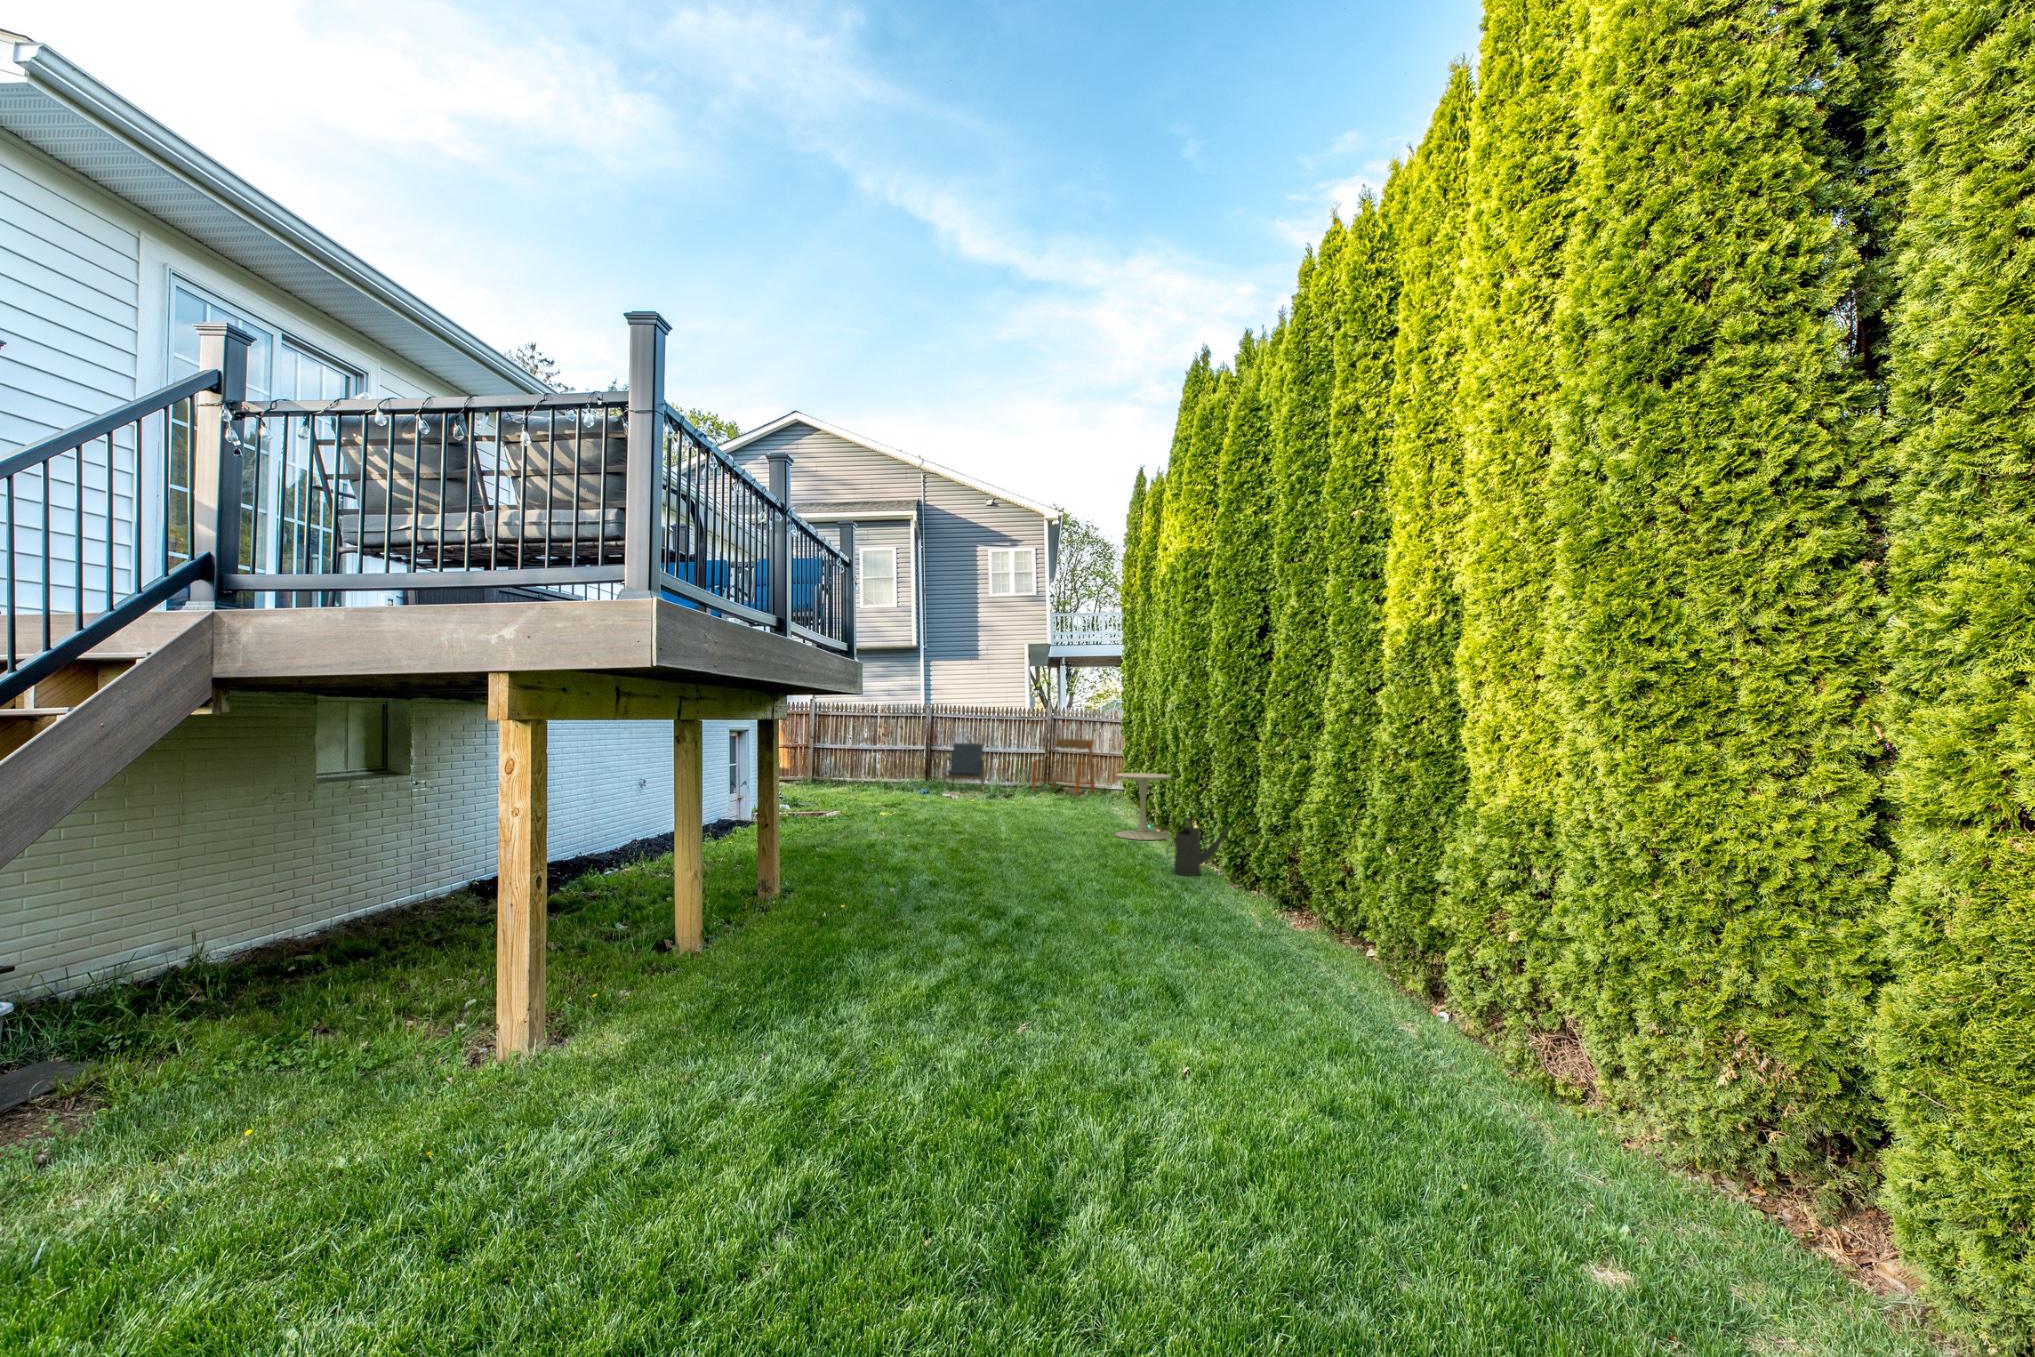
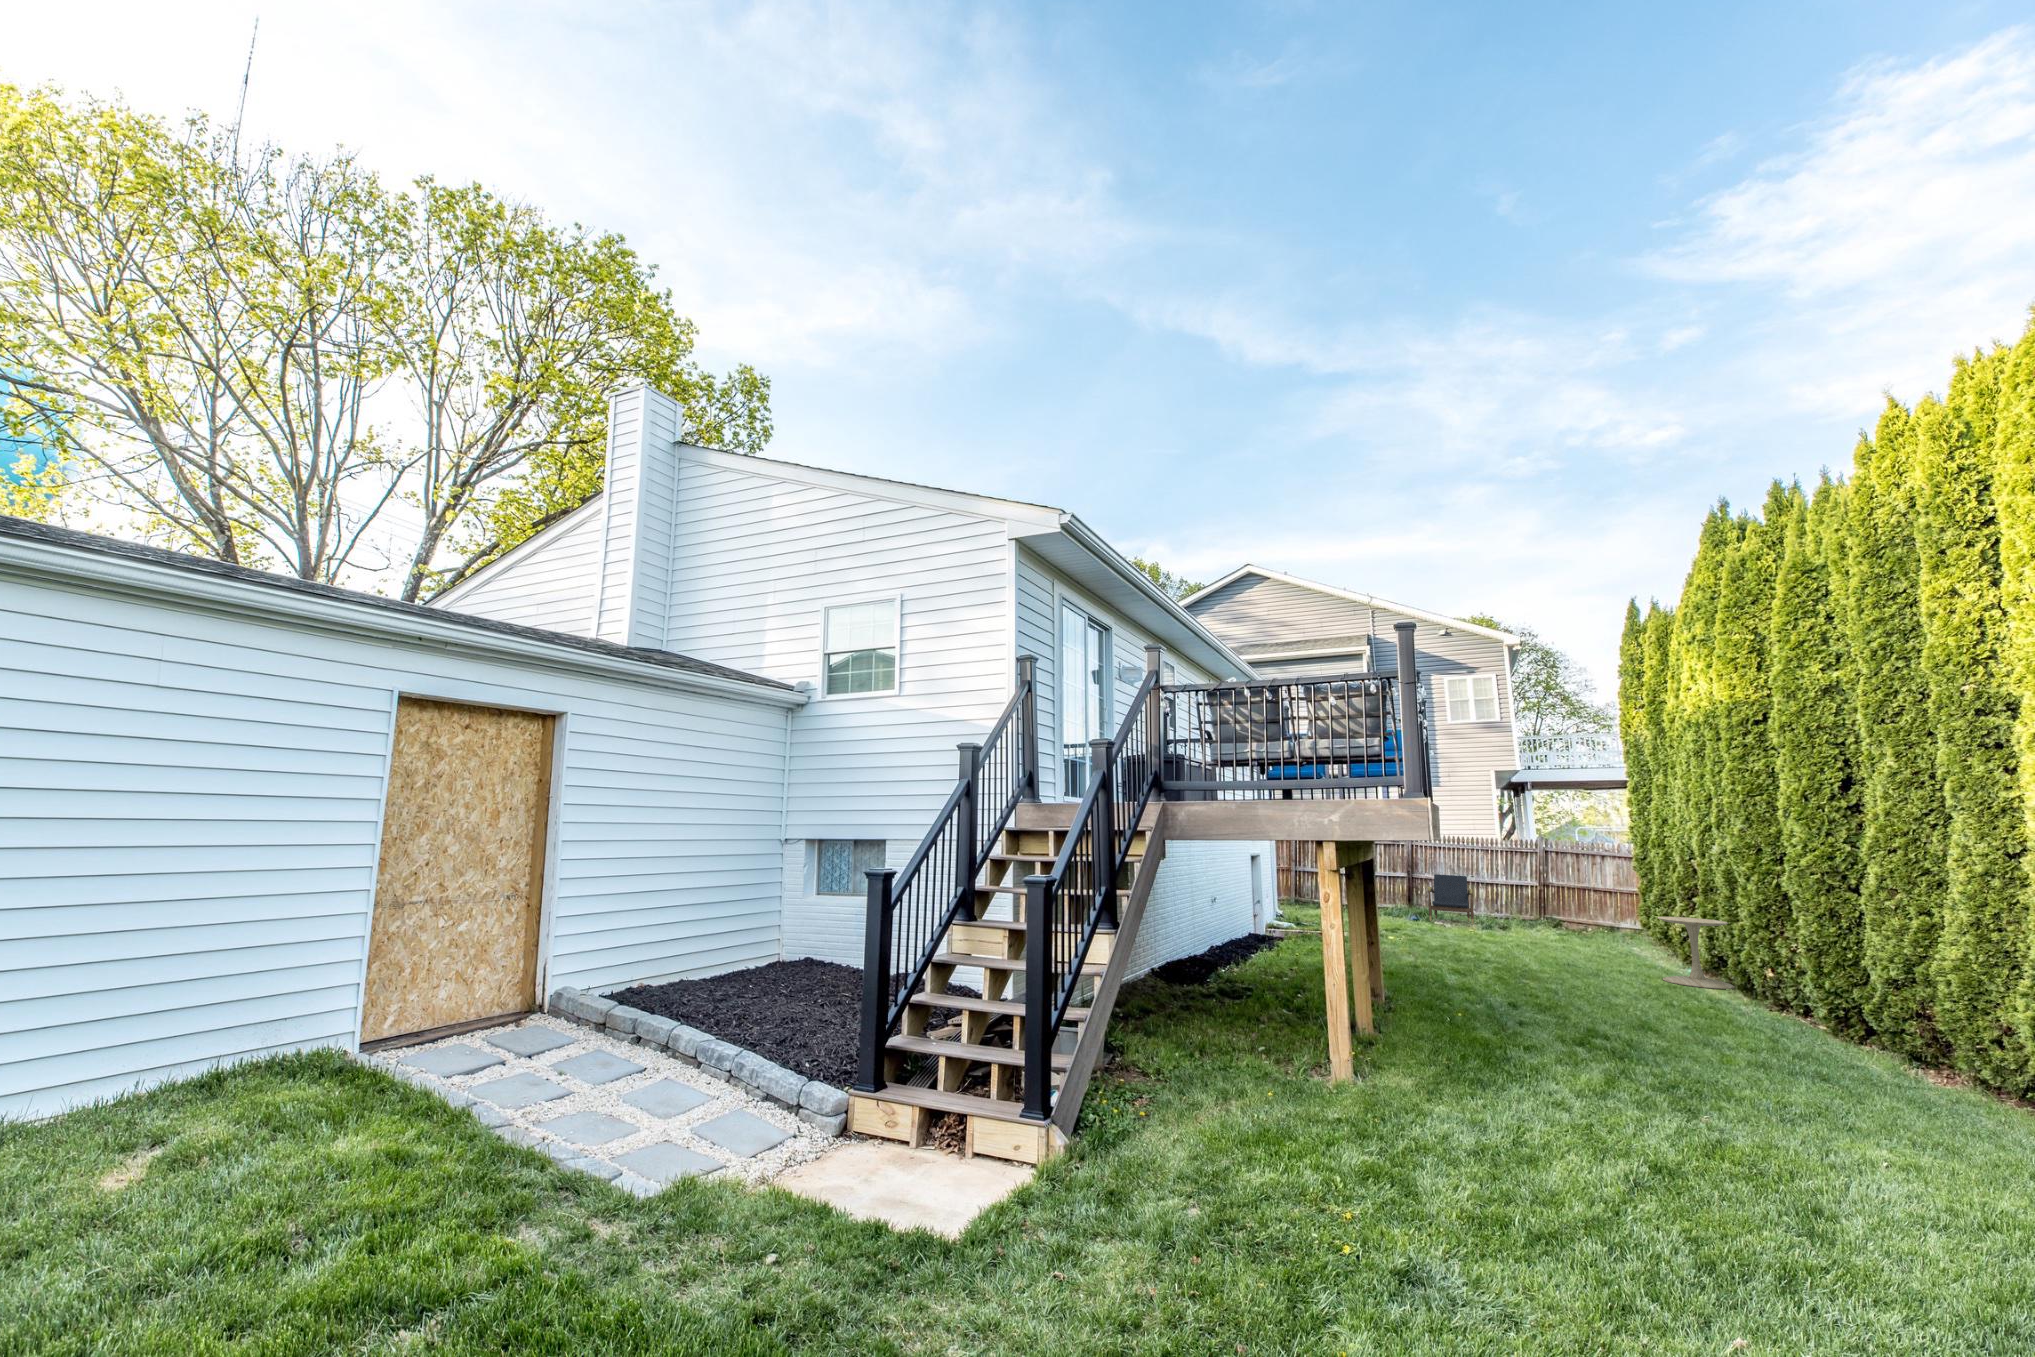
bench: present [1032,739,1095,794] -> none [1526,873,1604,934]
watering can: present [1167,818,1230,876] -> none [1748,967,1826,1027]

